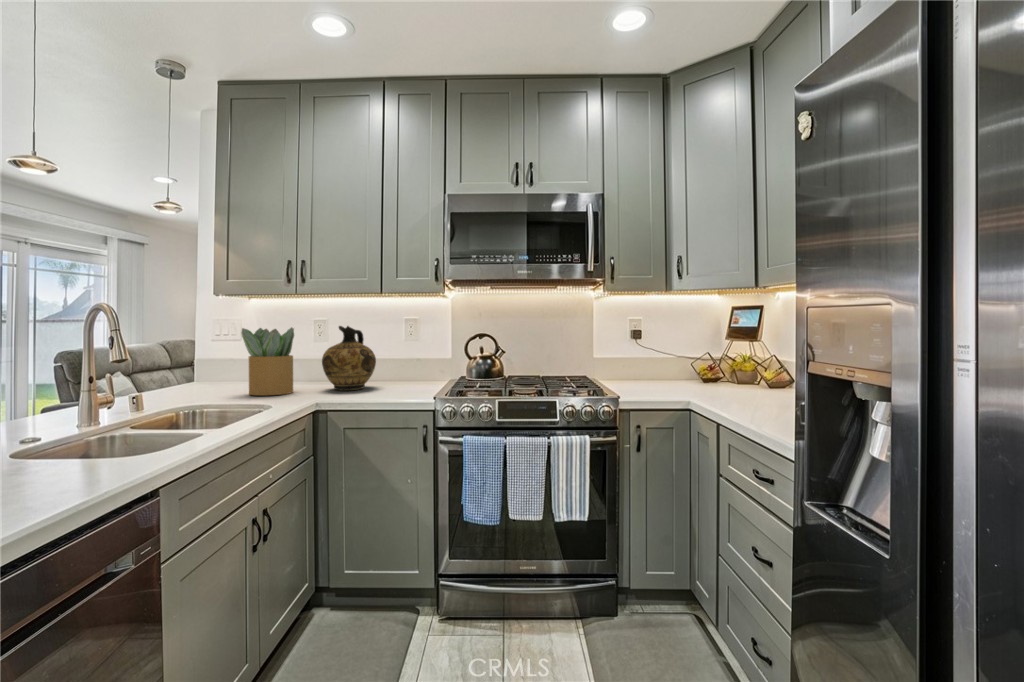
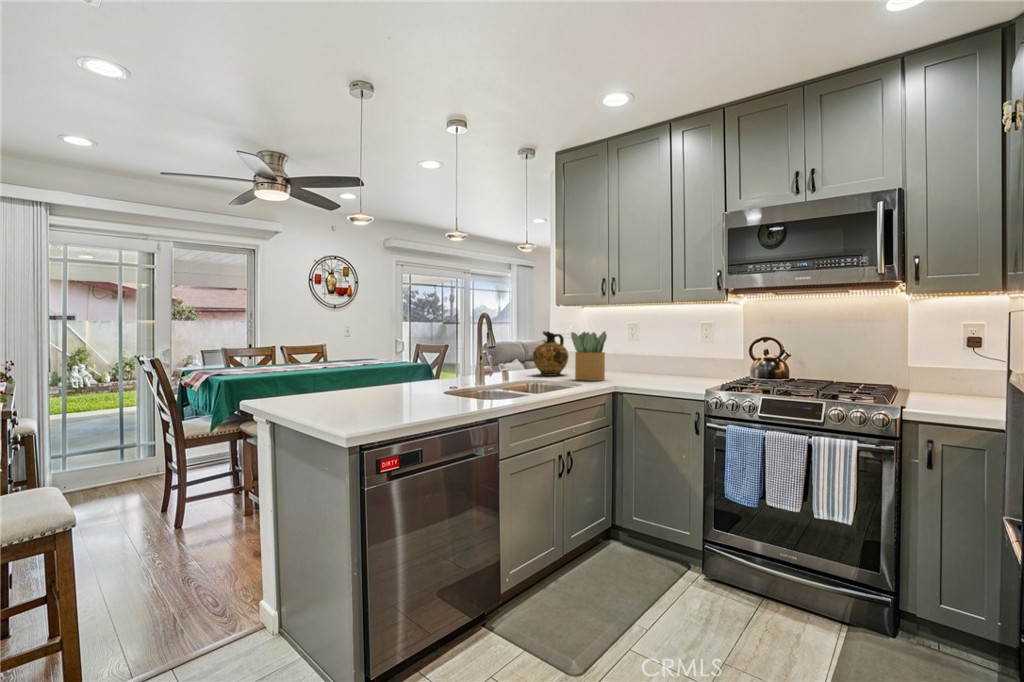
ceramic jug: present [322,326,376,390] -> present [533,331,568,376]

